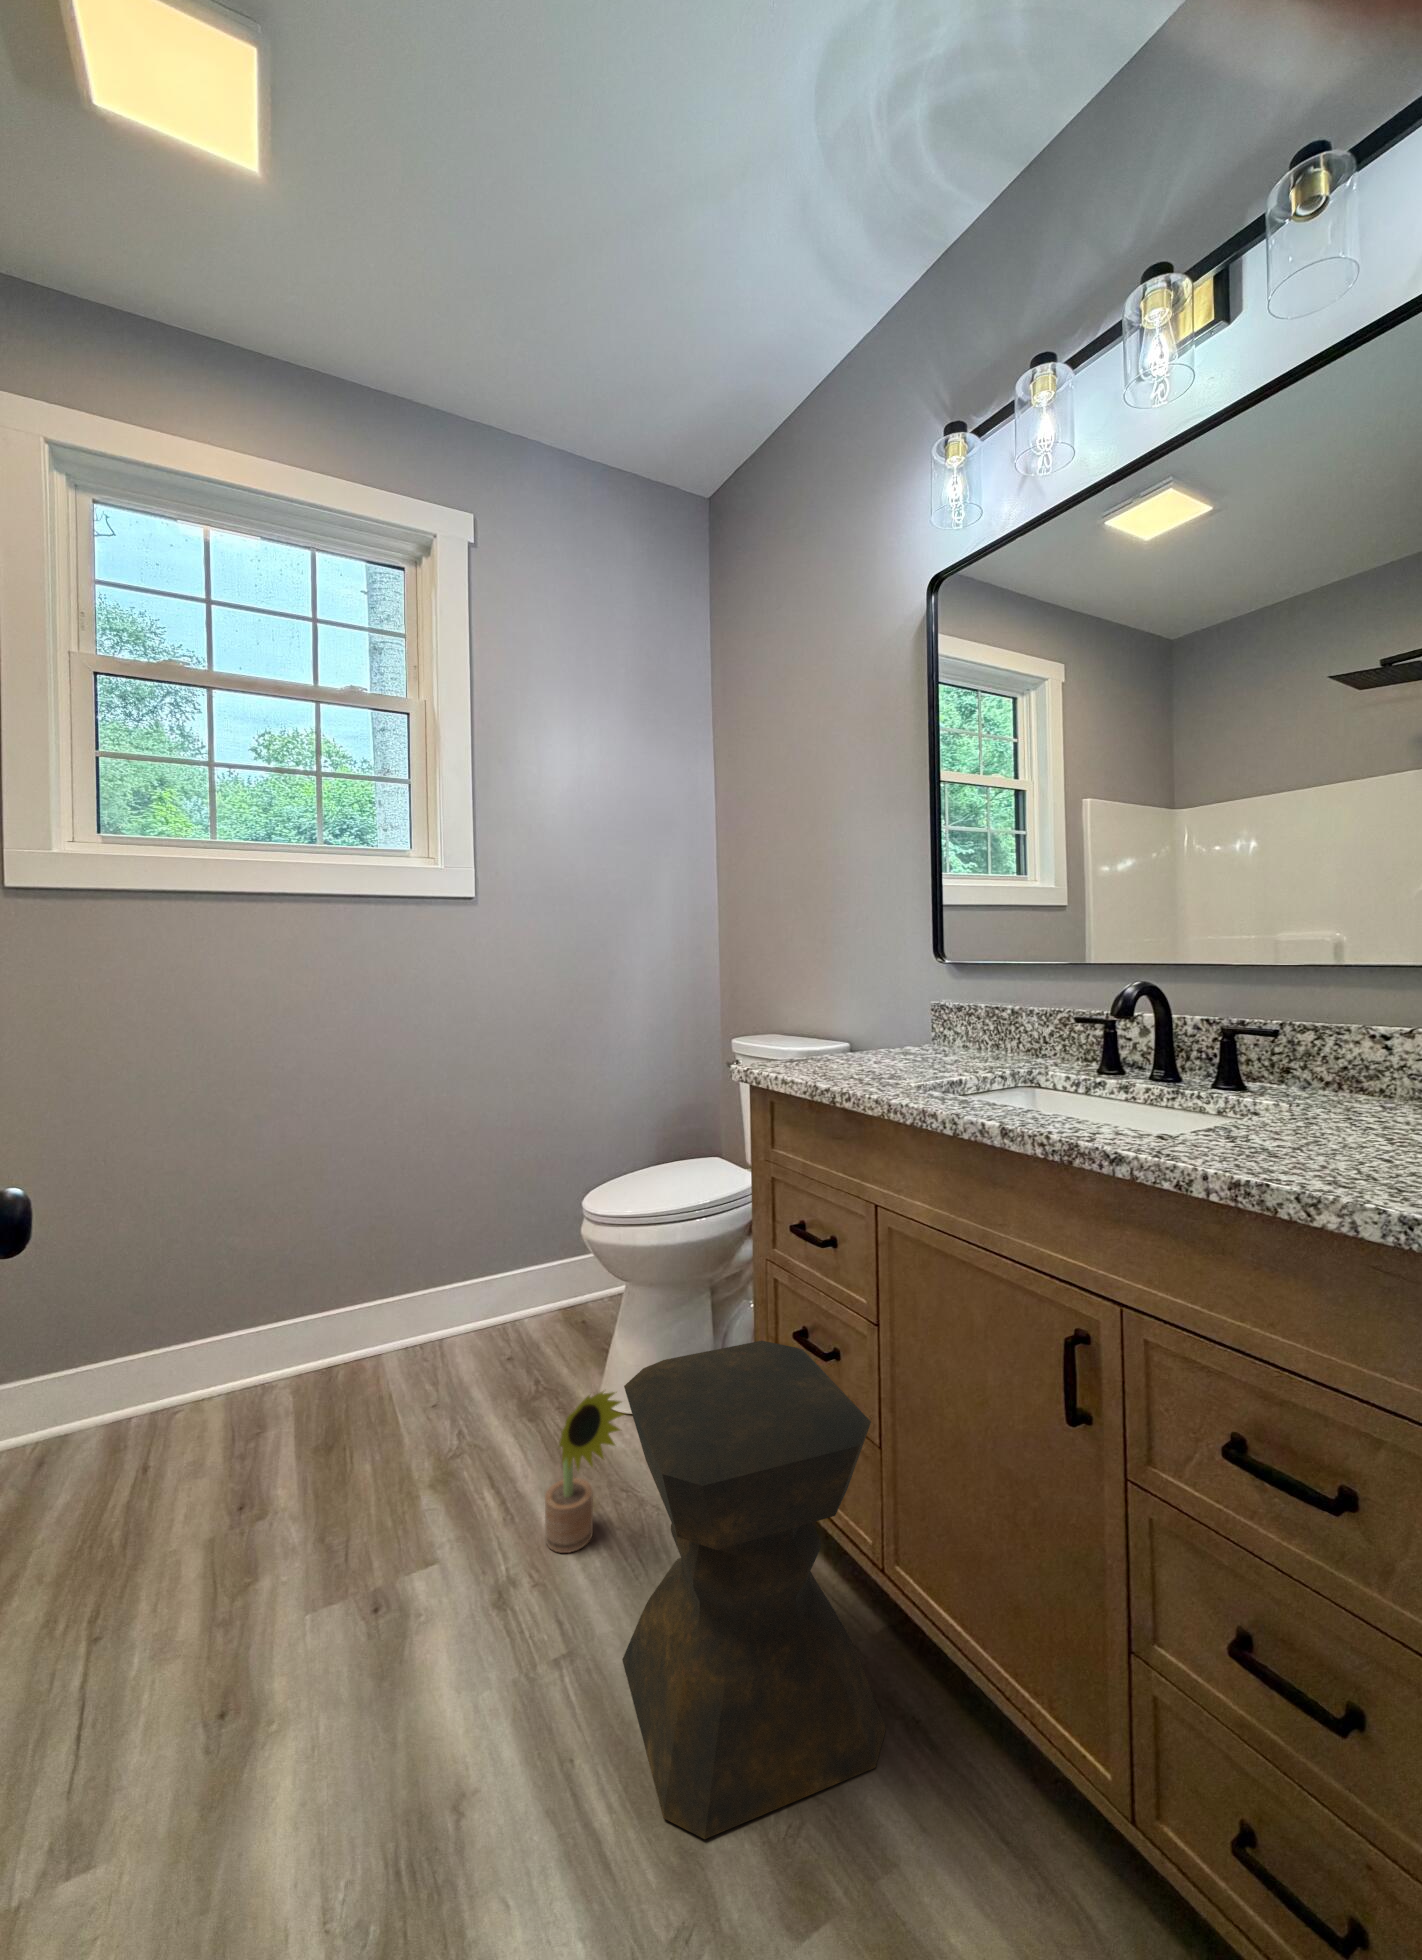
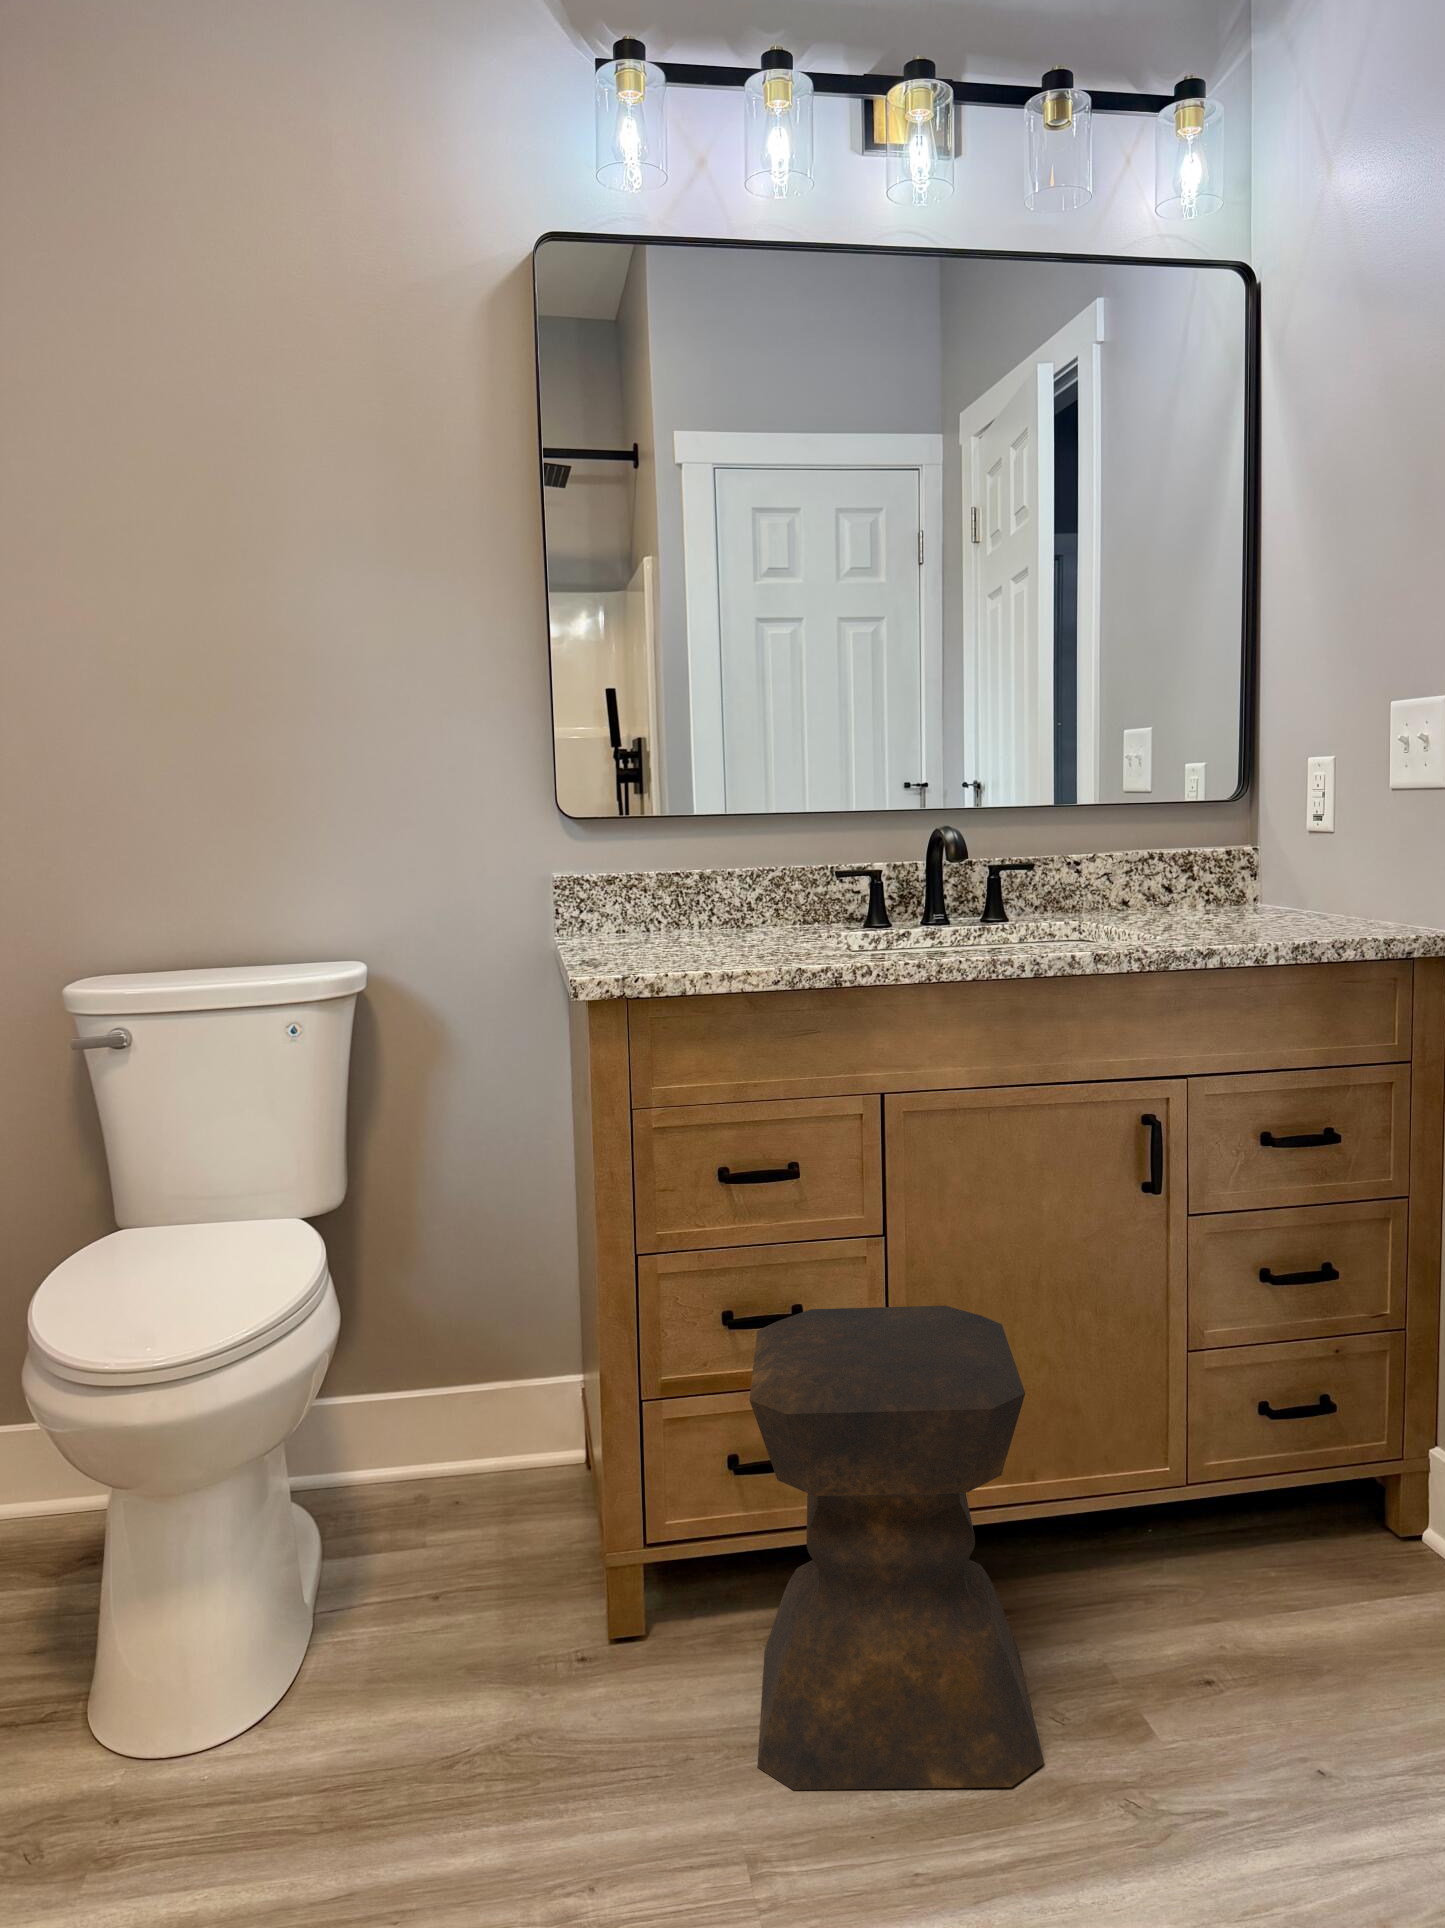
decorative plant: present [545,1392,623,1553] -> none [480,1527,606,1839]

